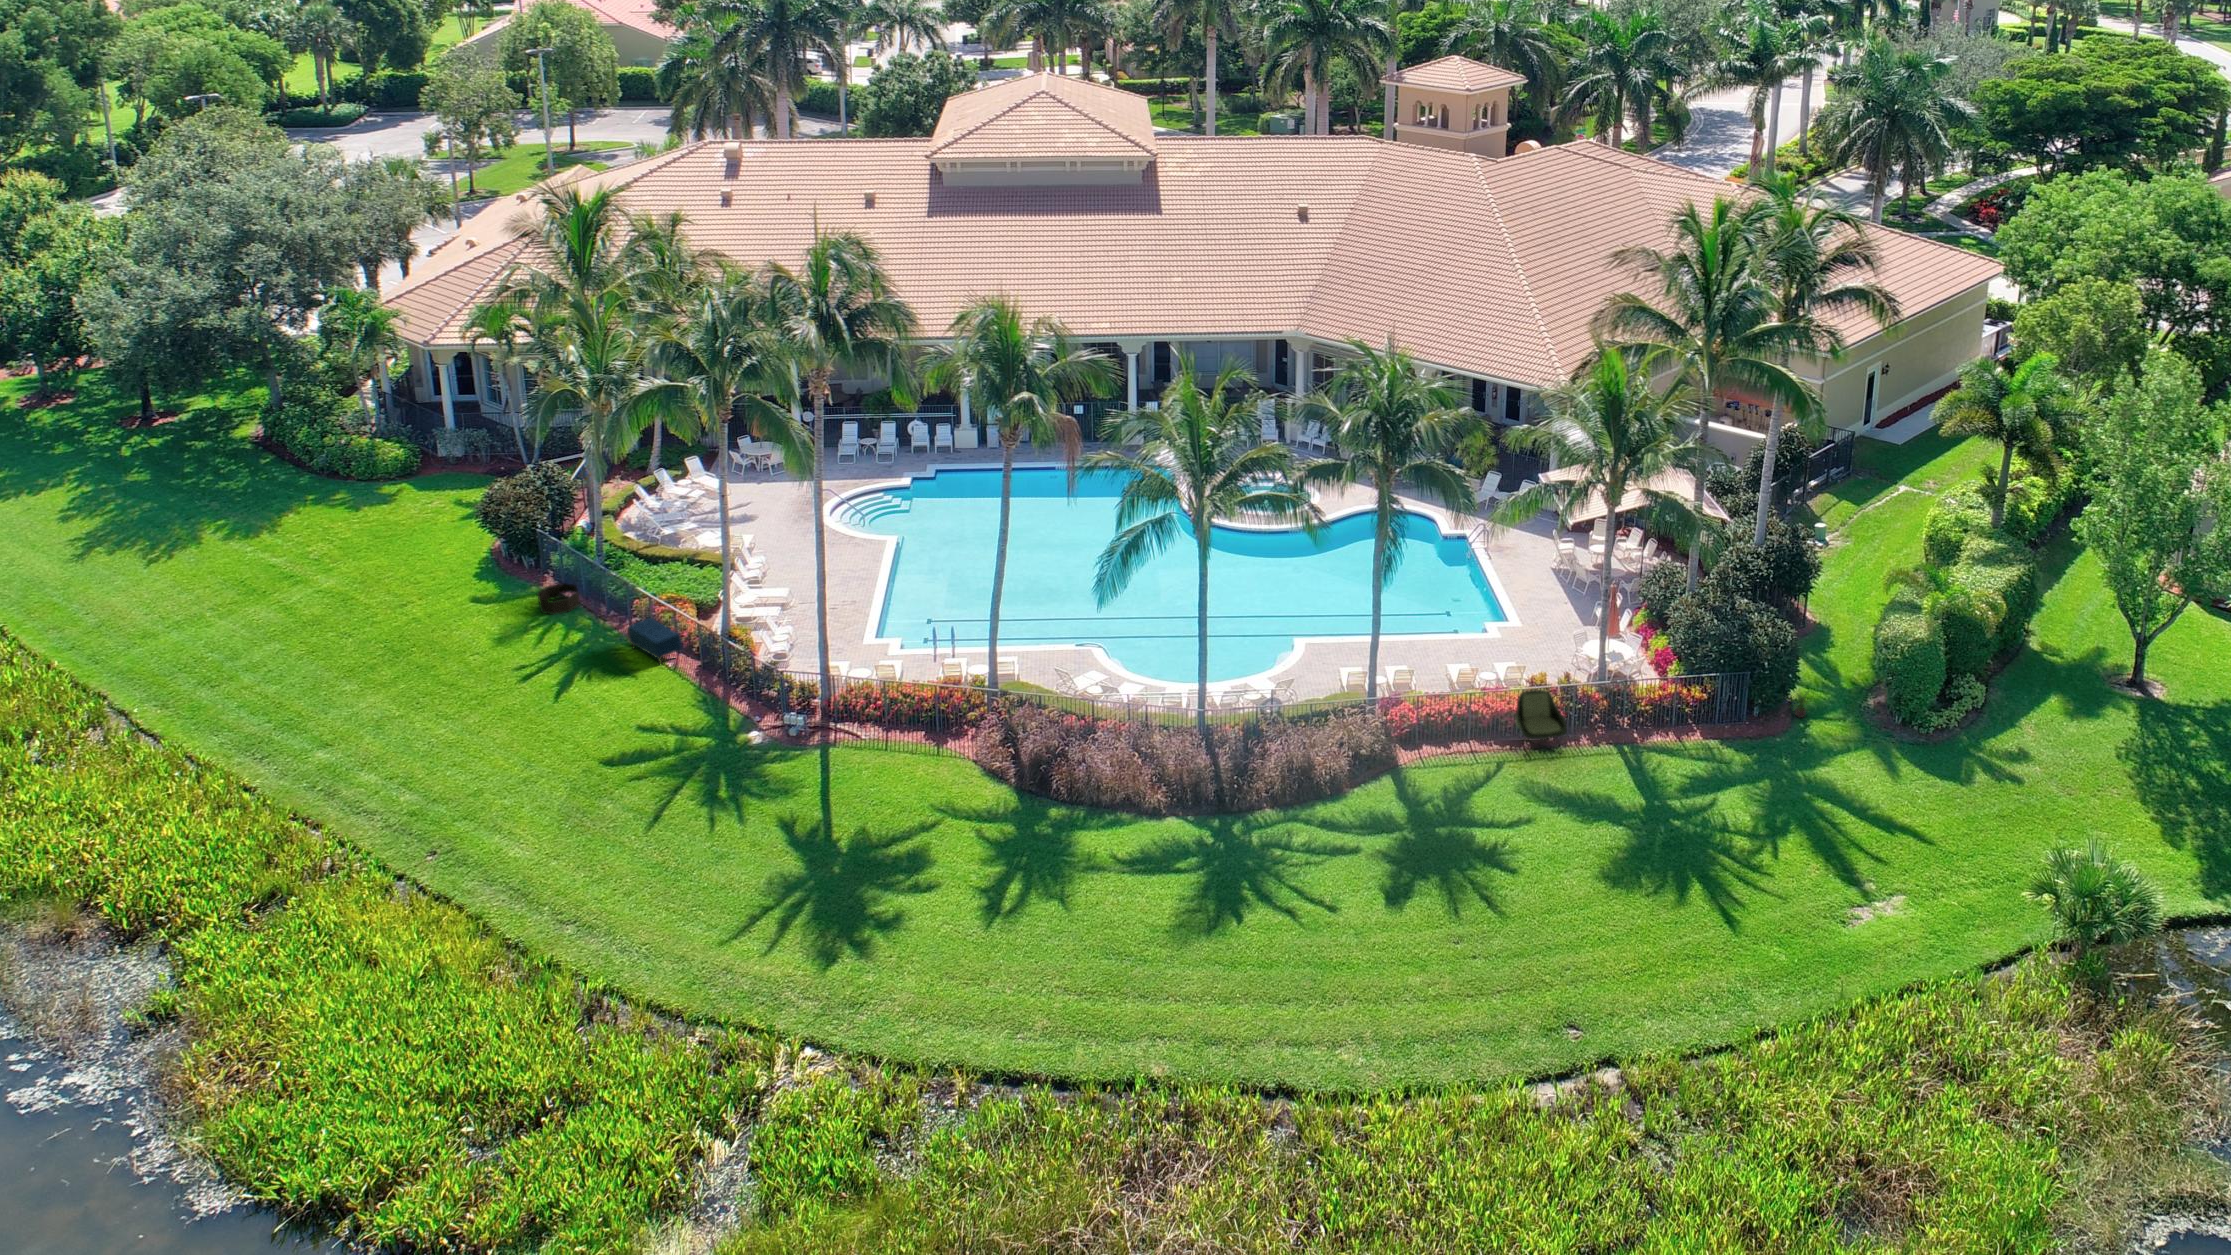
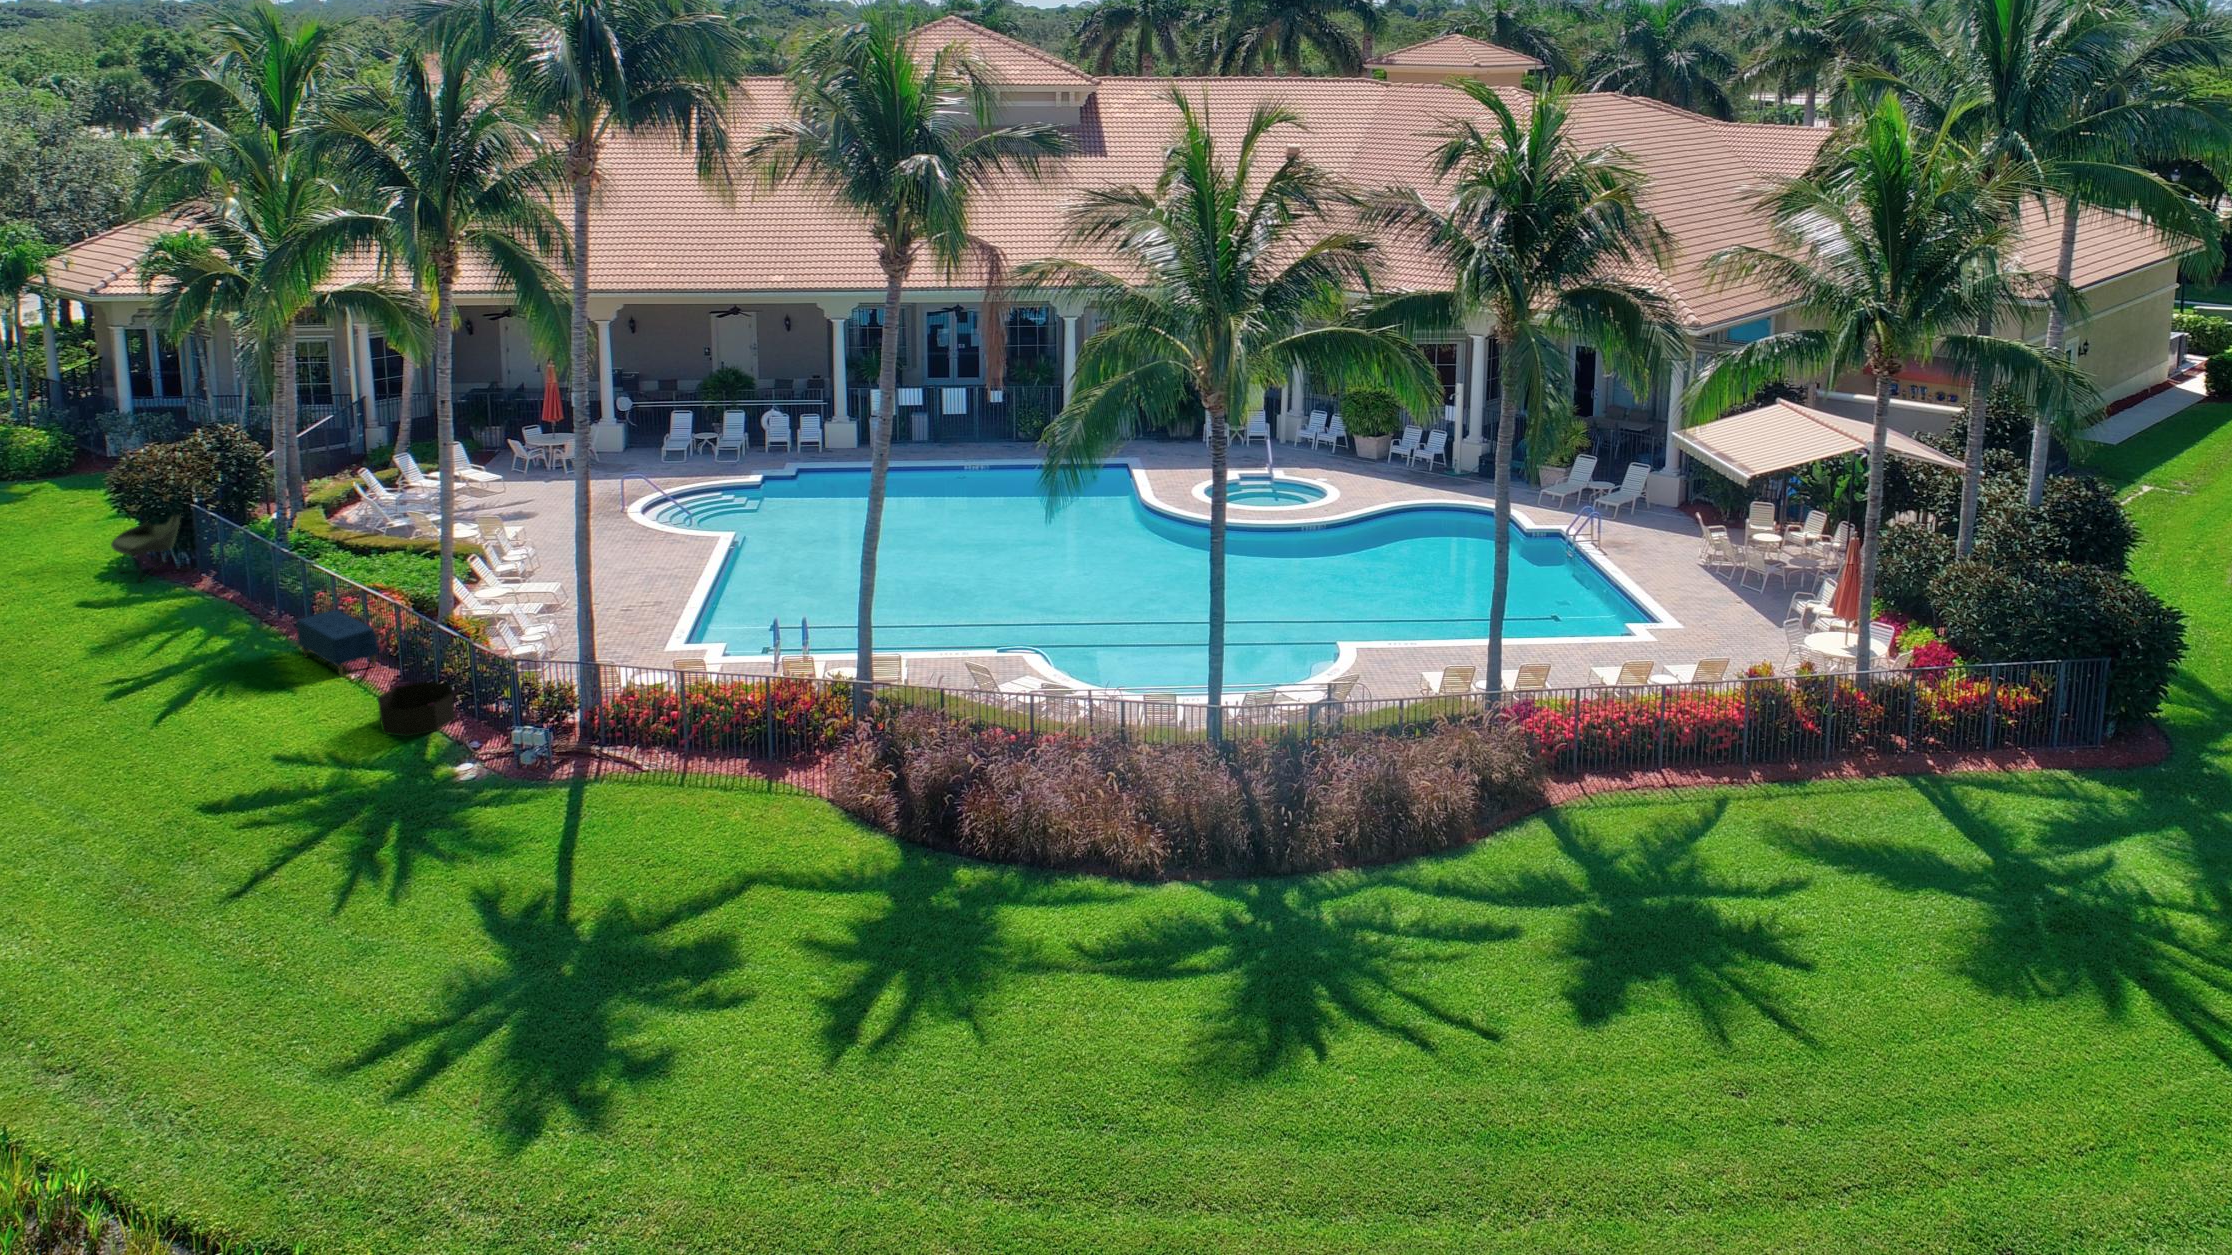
basket: present [538,583,580,615] -> present [378,681,455,736]
lounge chair: present [1516,690,1567,753] -> present [111,515,180,582]
decorative plant: present [1794,690,1808,718] -> none [2147,686,2212,737]

